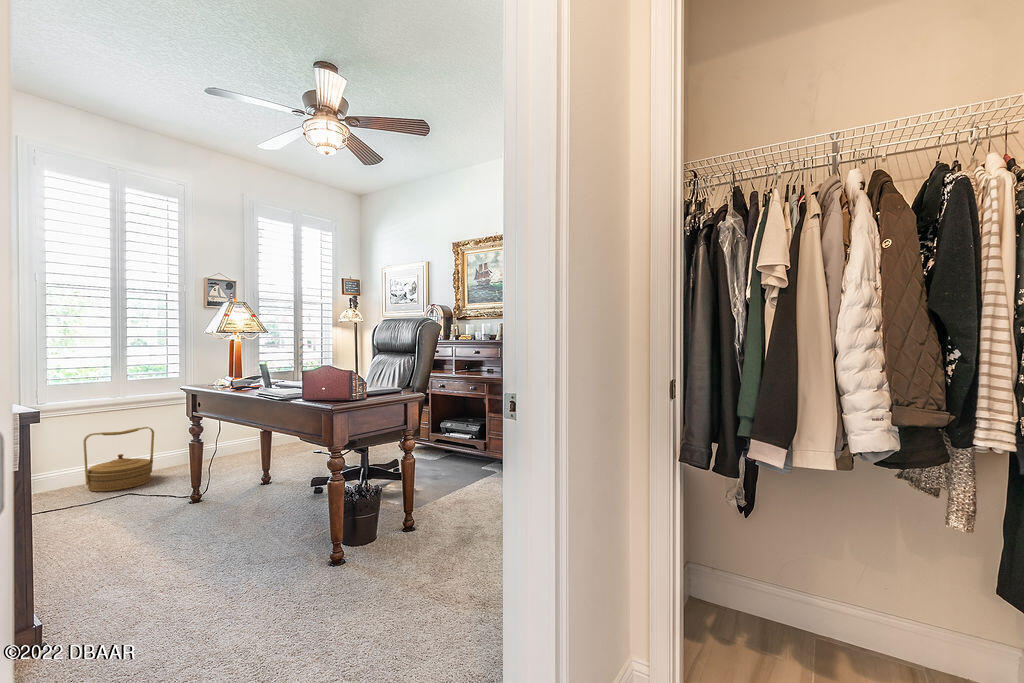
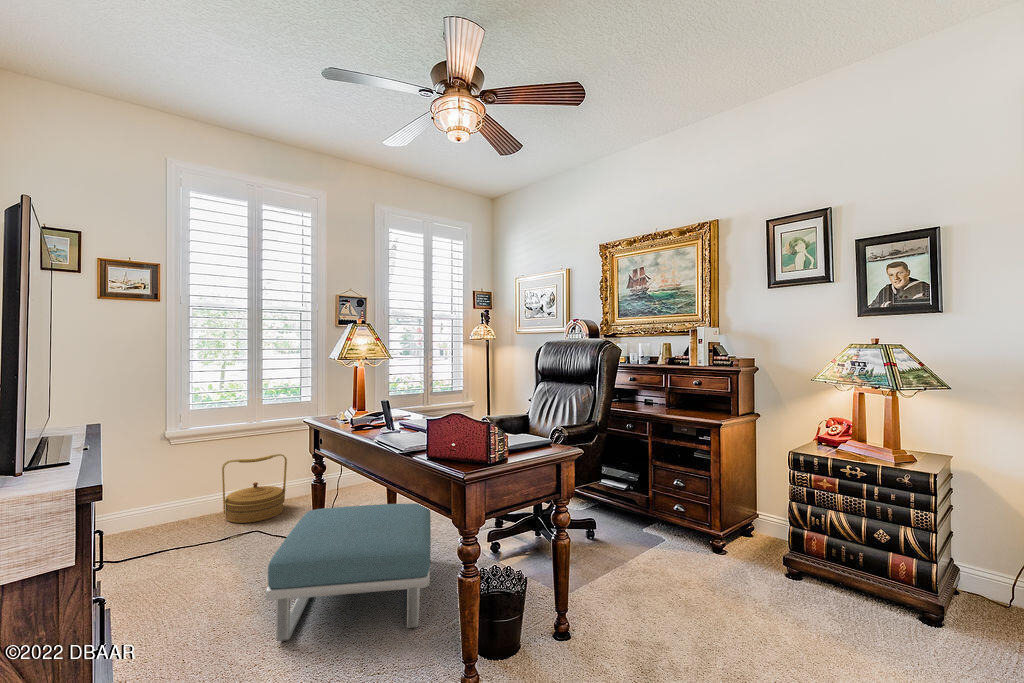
footstool: none [160,453,305,557] -> present [266,504,431,641]

